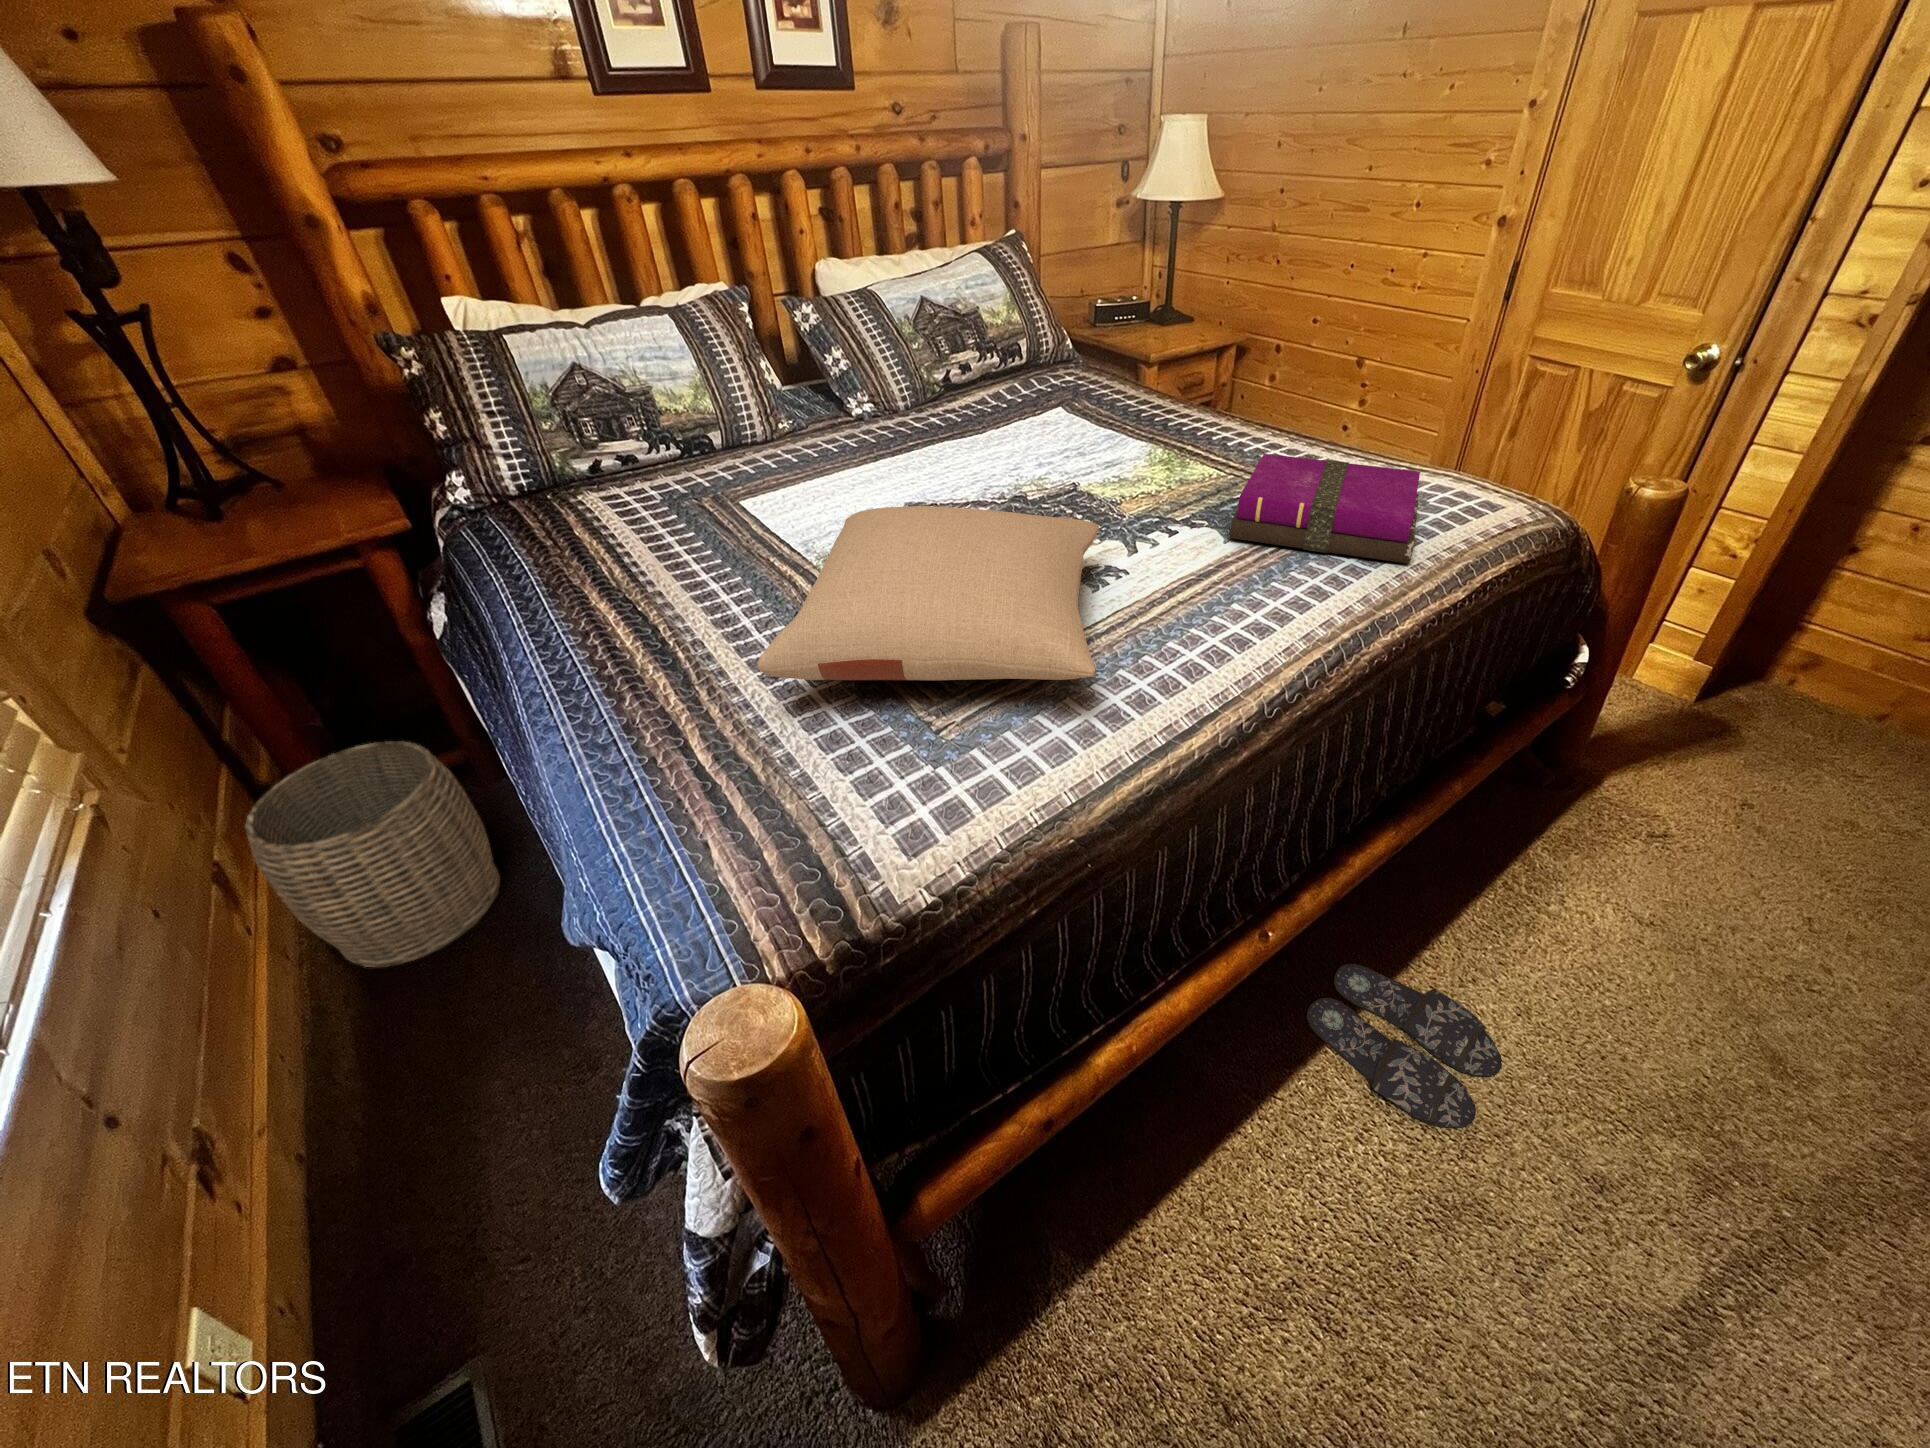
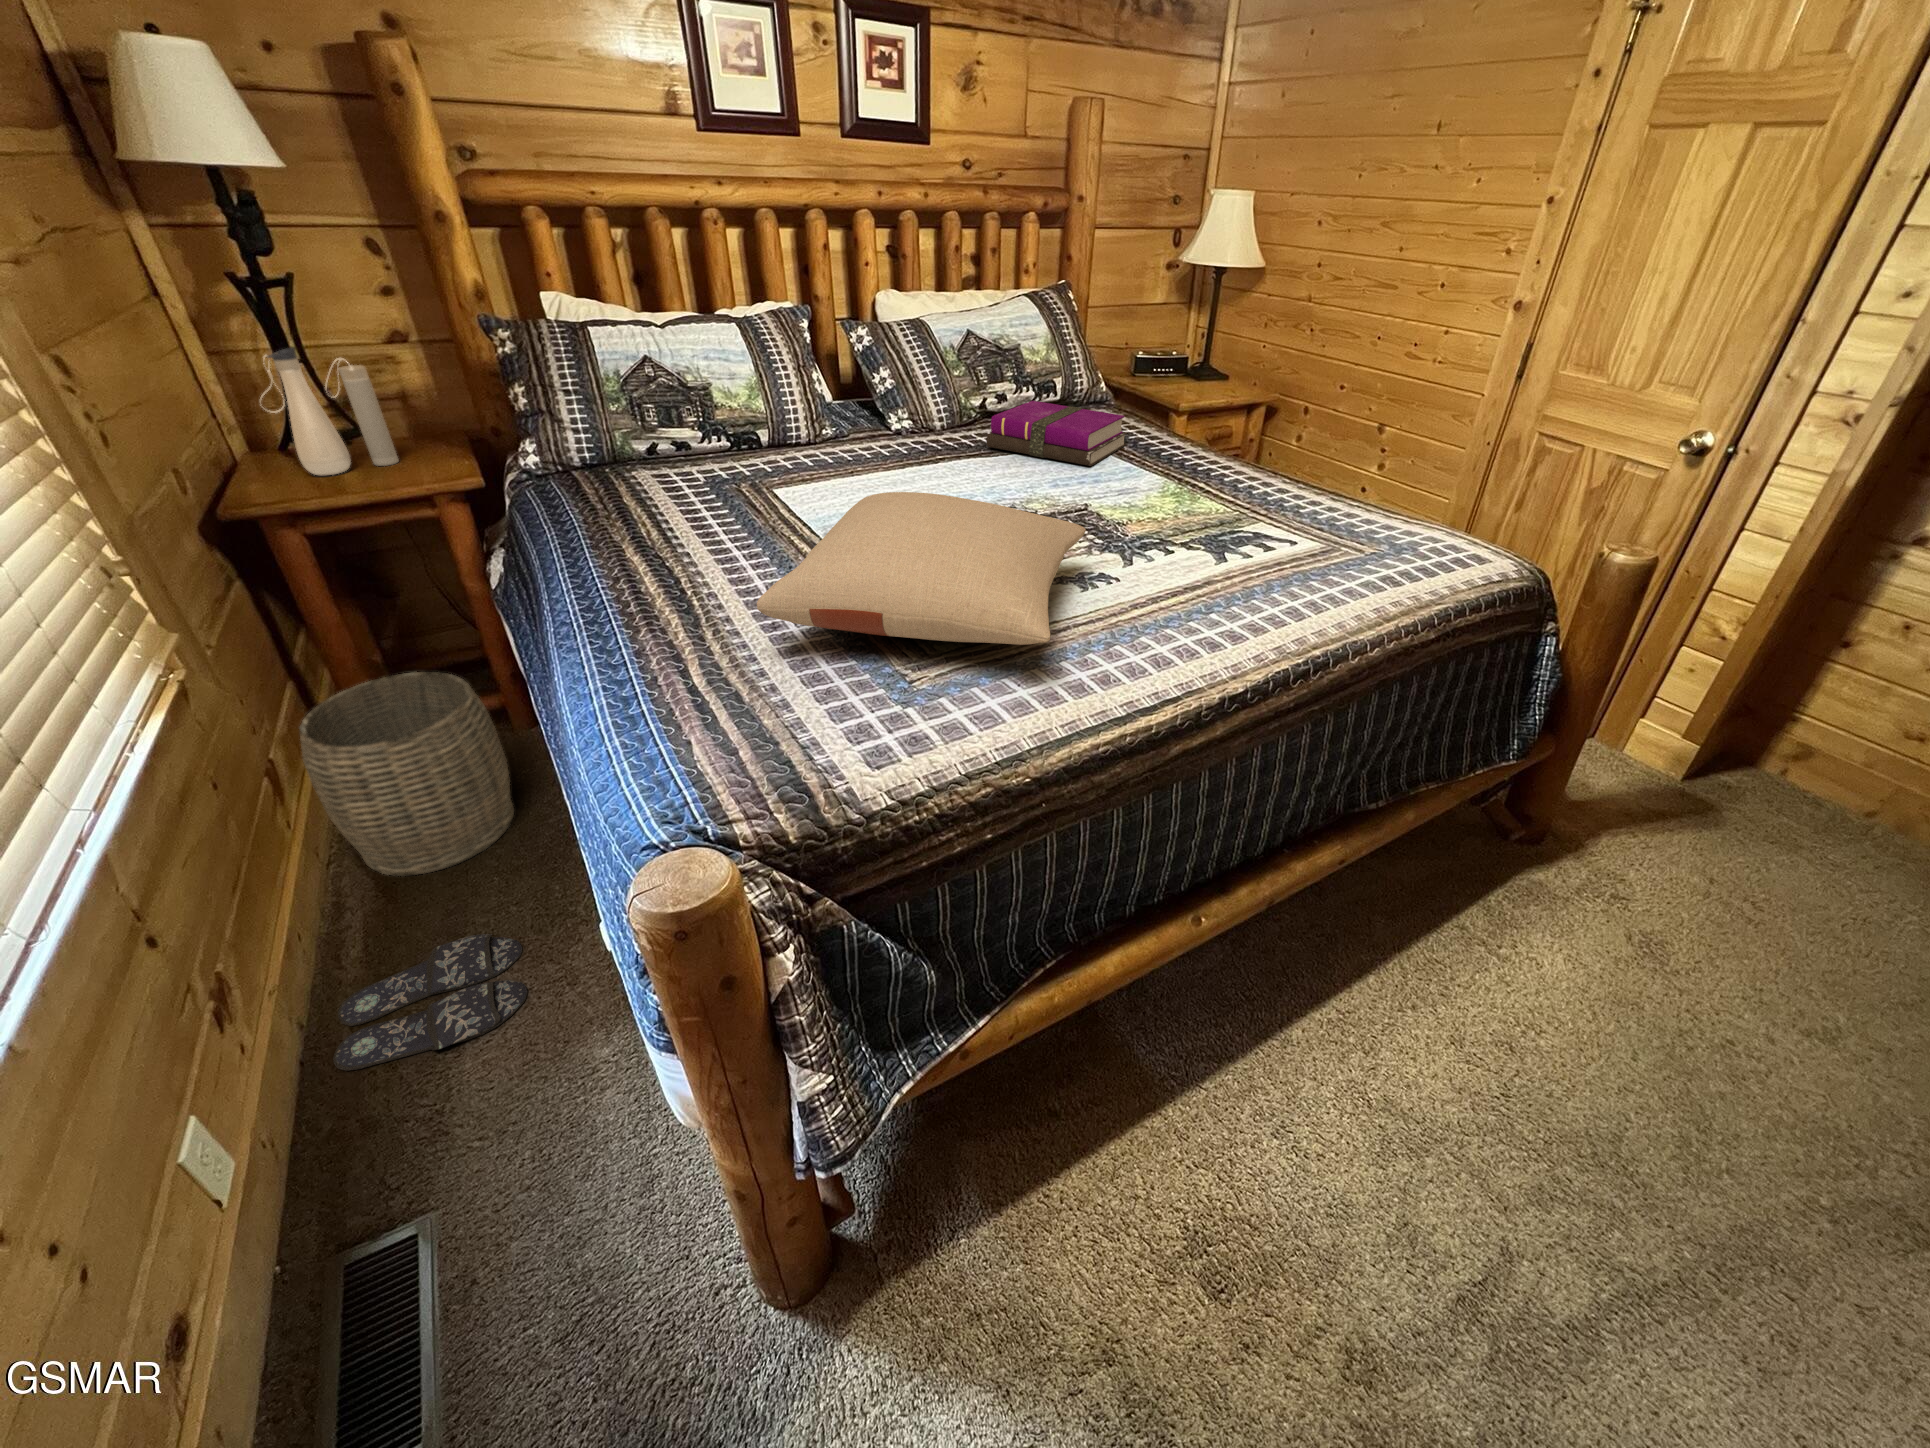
water bottle: none [130,395,310,537] -> present [262,347,399,475]
notebook: present [1229,454,1420,564] -> present [987,401,1127,466]
slippers: present [1307,964,1502,1128] -> present [333,934,528,1071]

